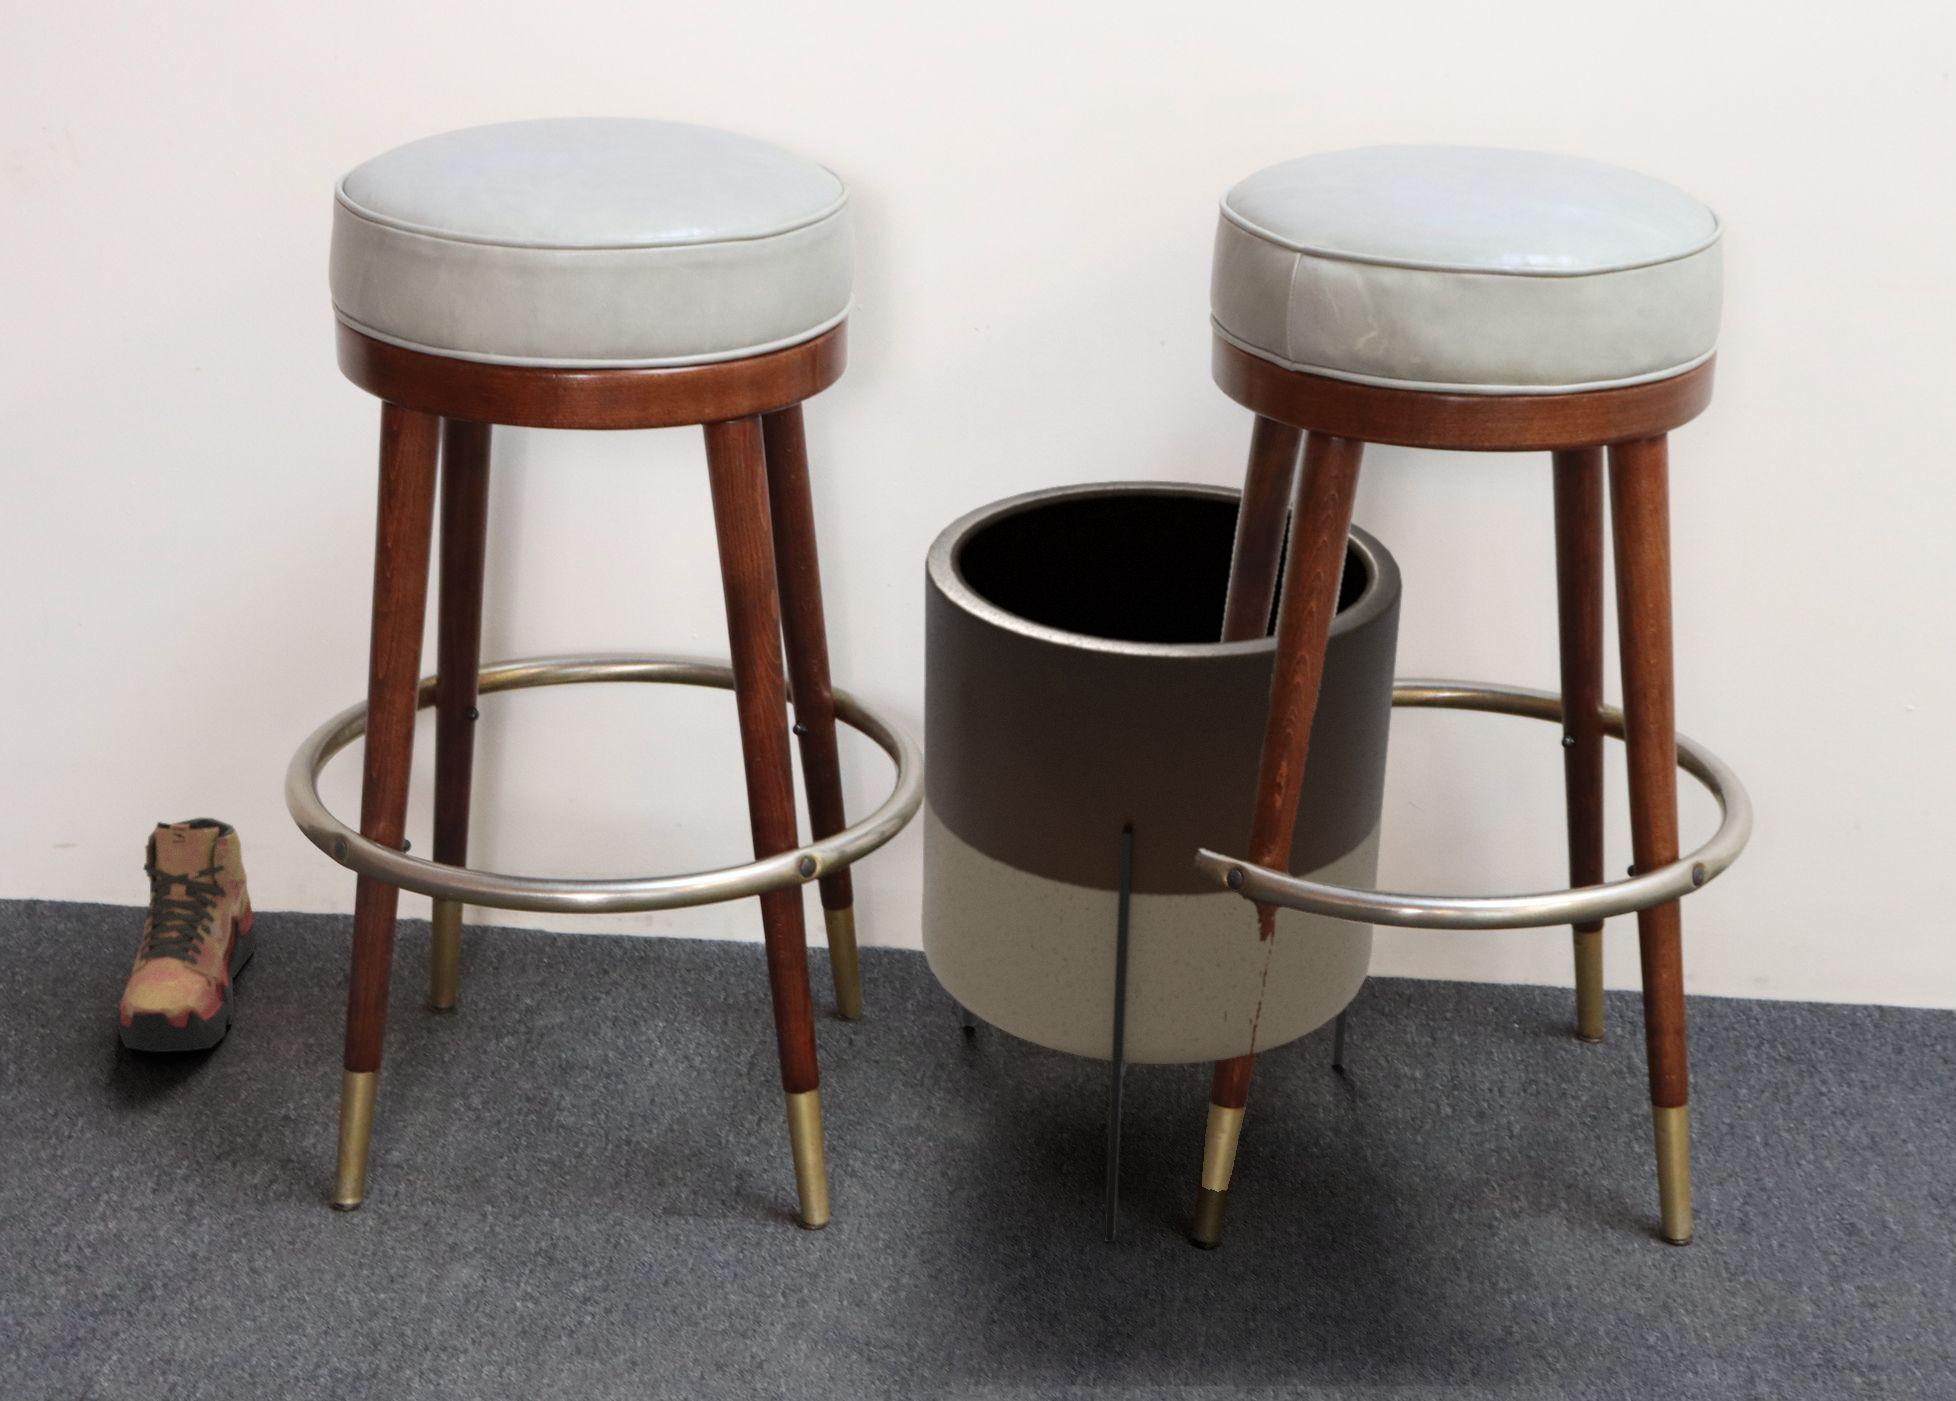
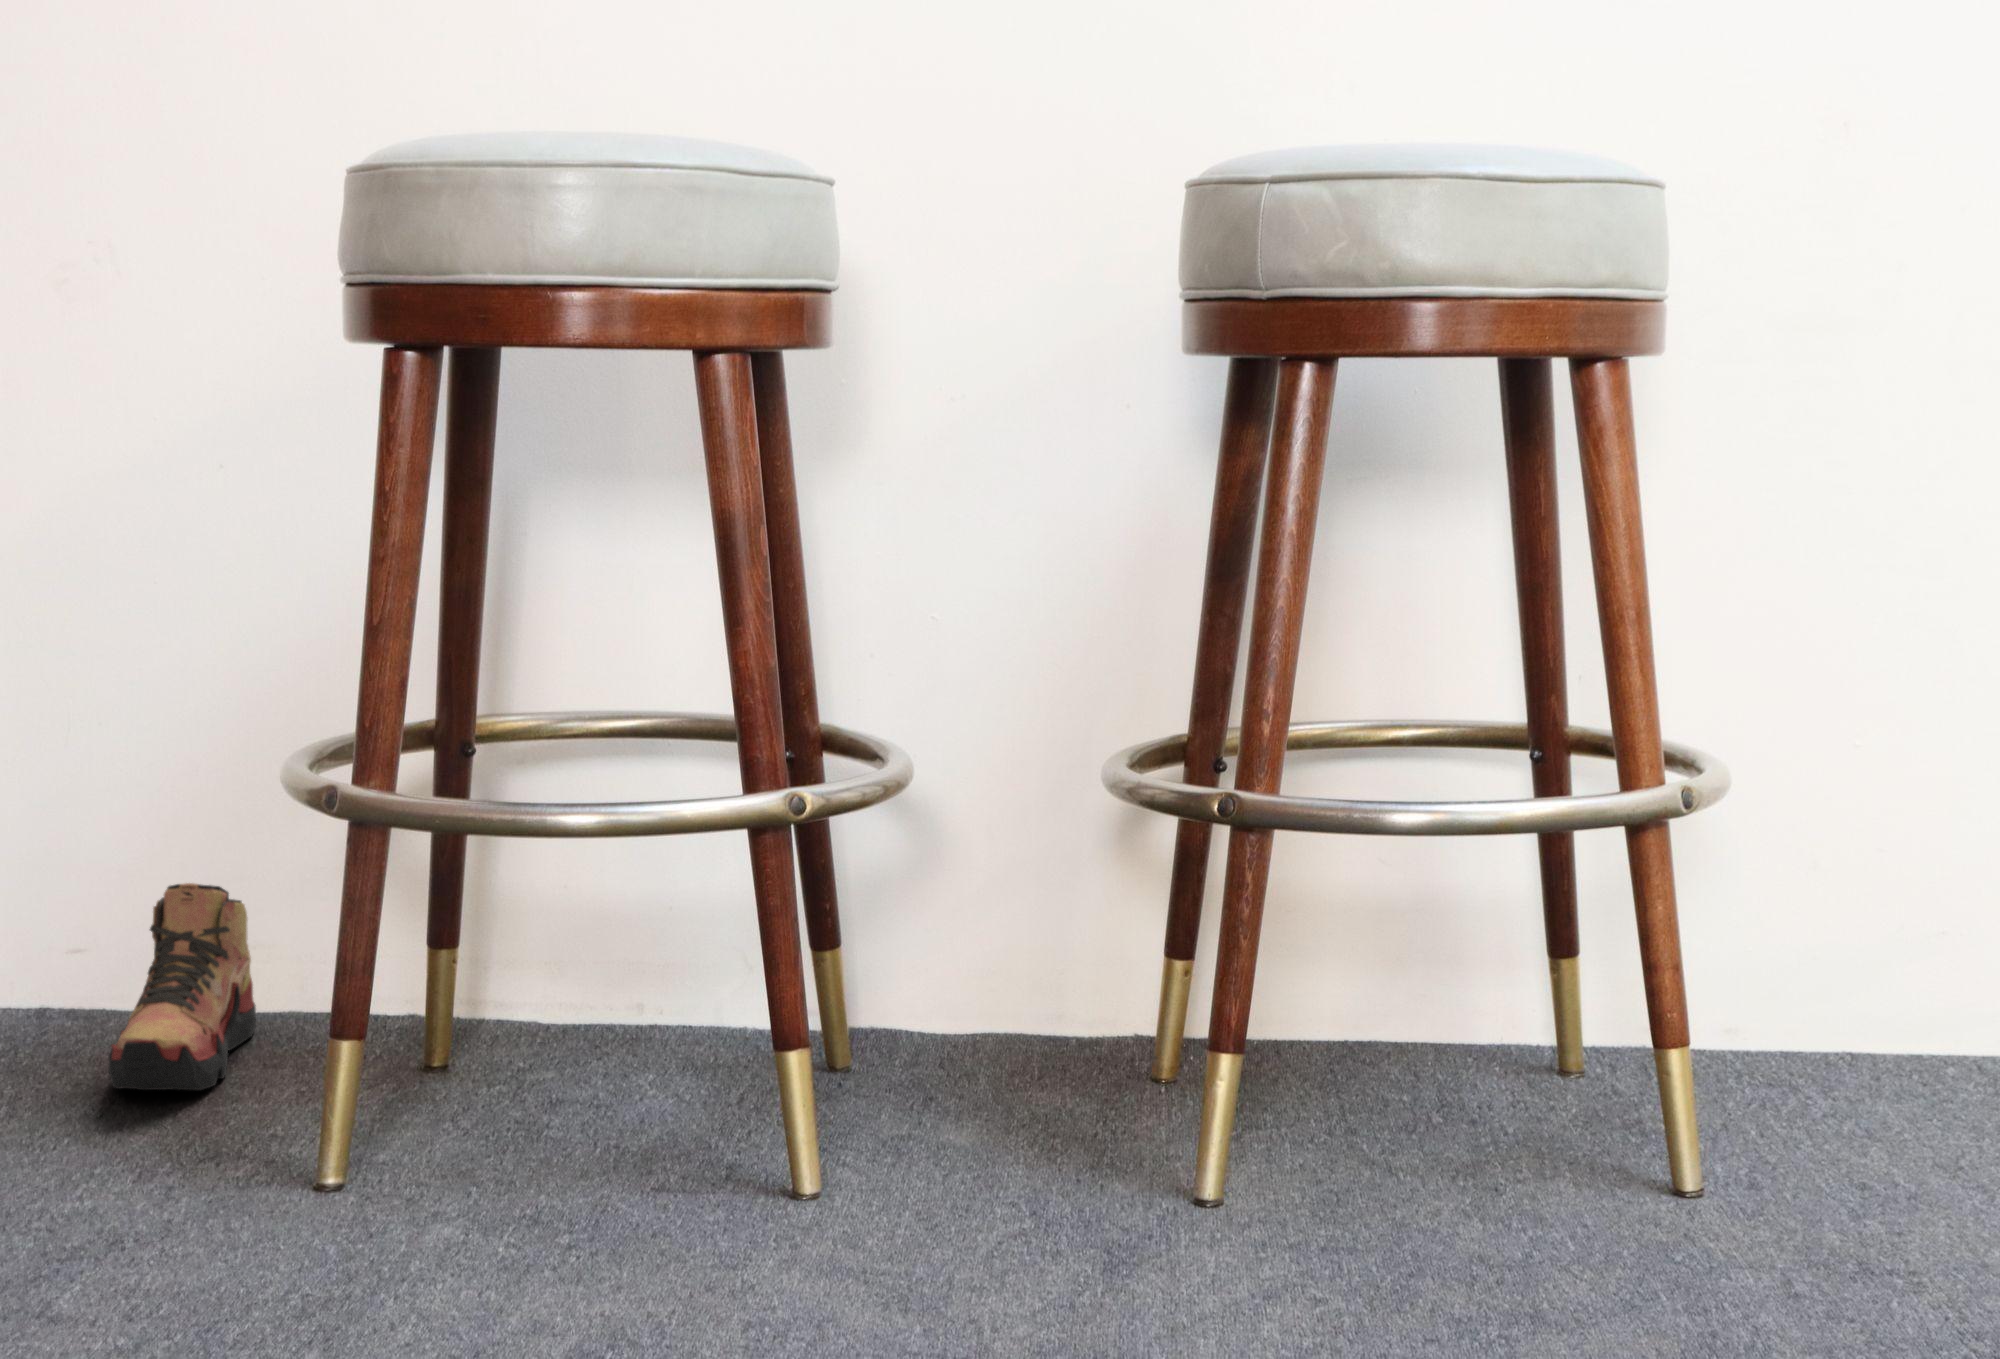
planter: present [921,481,1402,1242] -> none [916,519,1366,1202]

